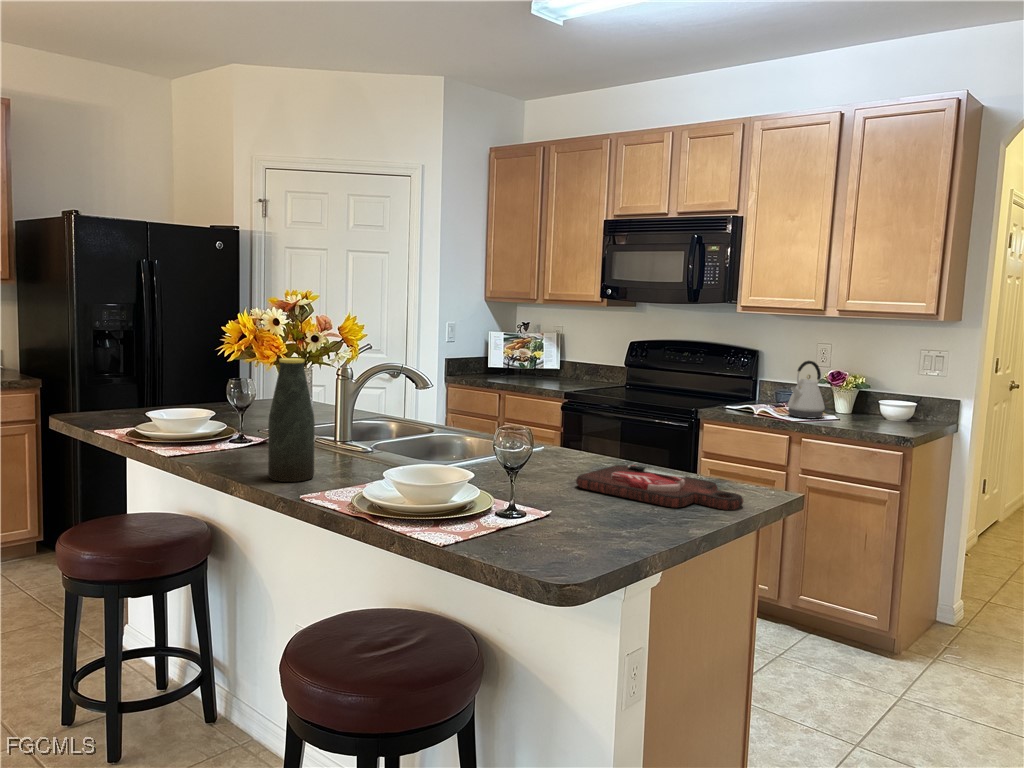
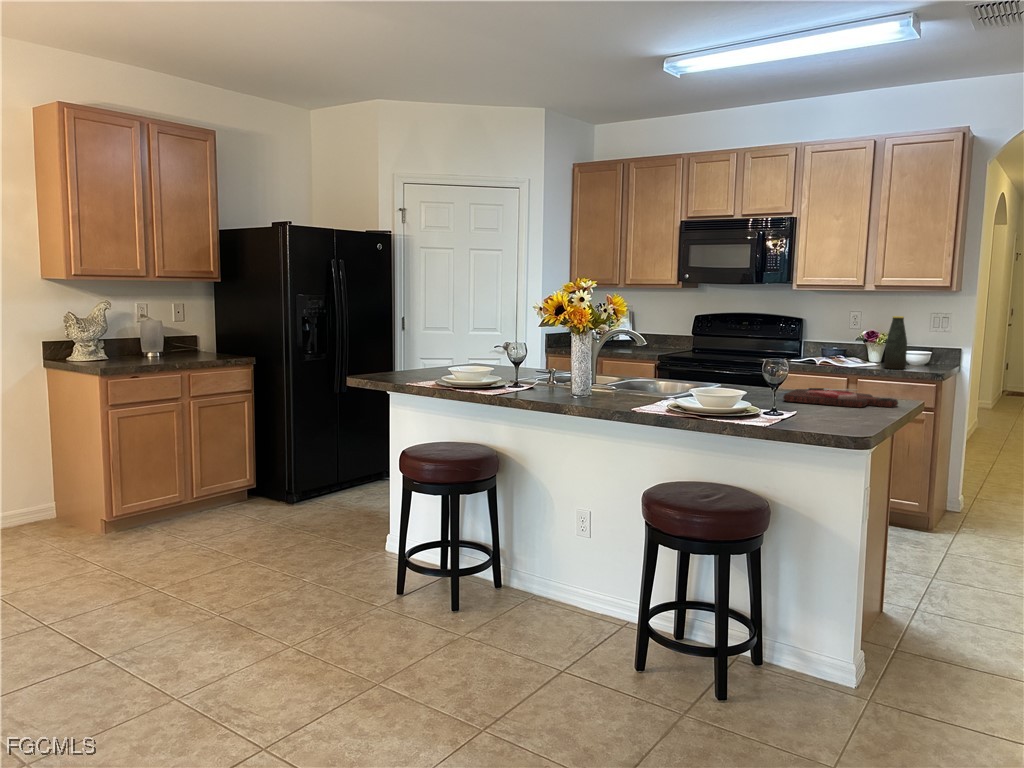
bottle: present [268,358,315,482] -> present [884,316,907,369]
kettle: present [787,361,825,418] -> none [839,323,867,365]

